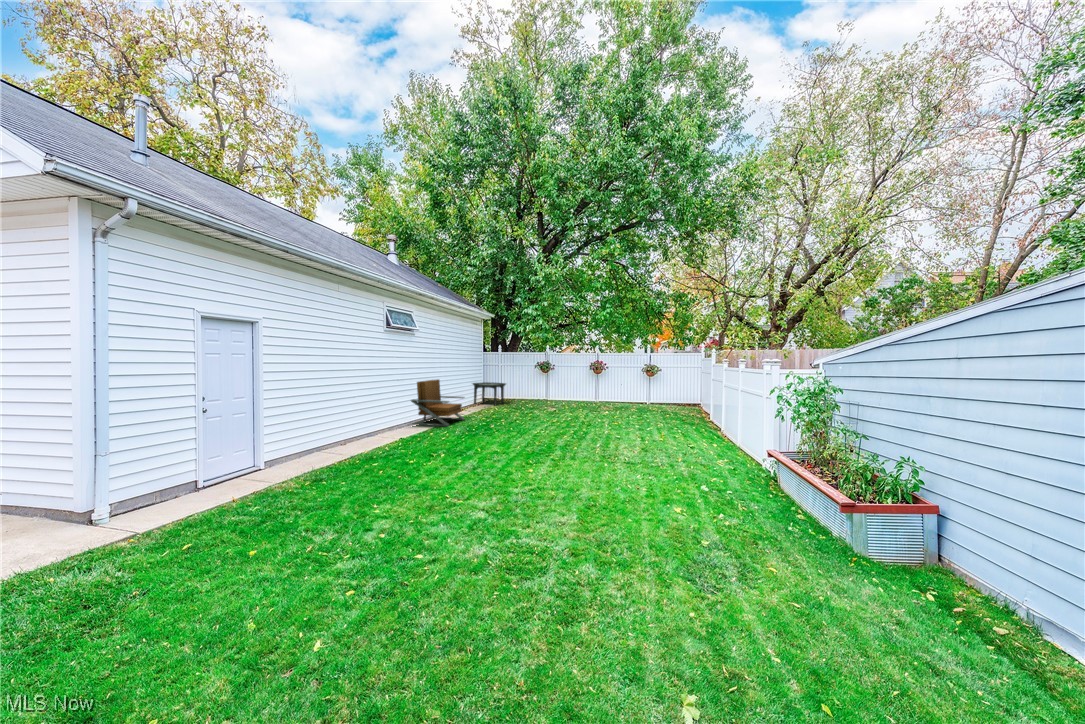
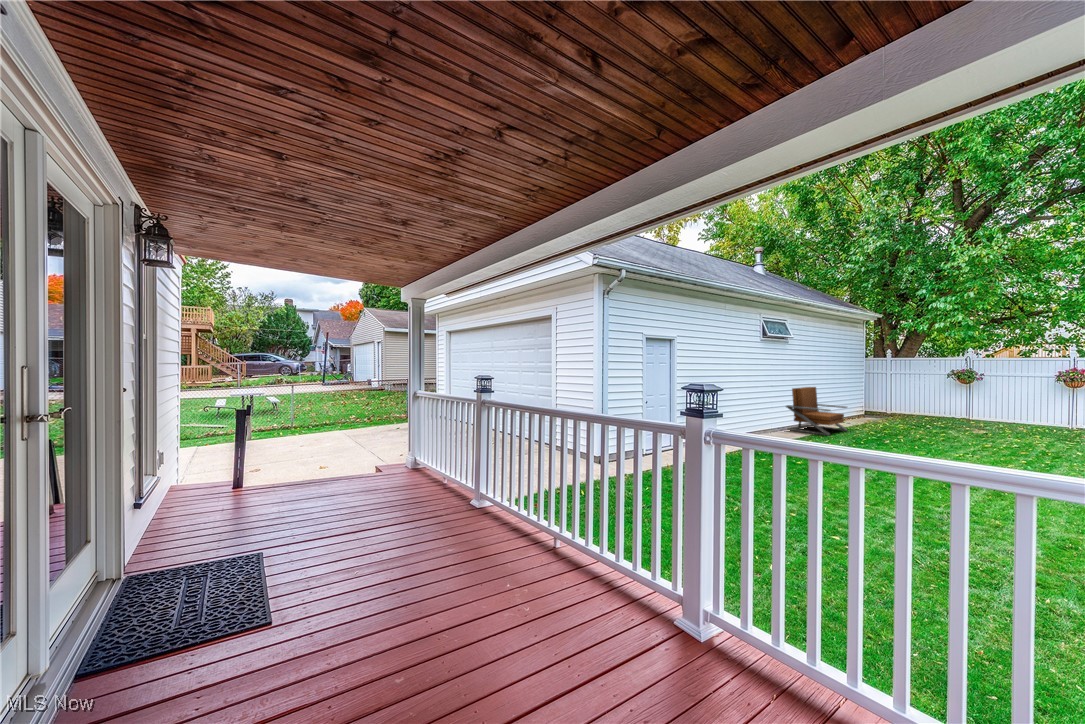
round table: present [473,382,506,405] -> none [851,392,902,419]

